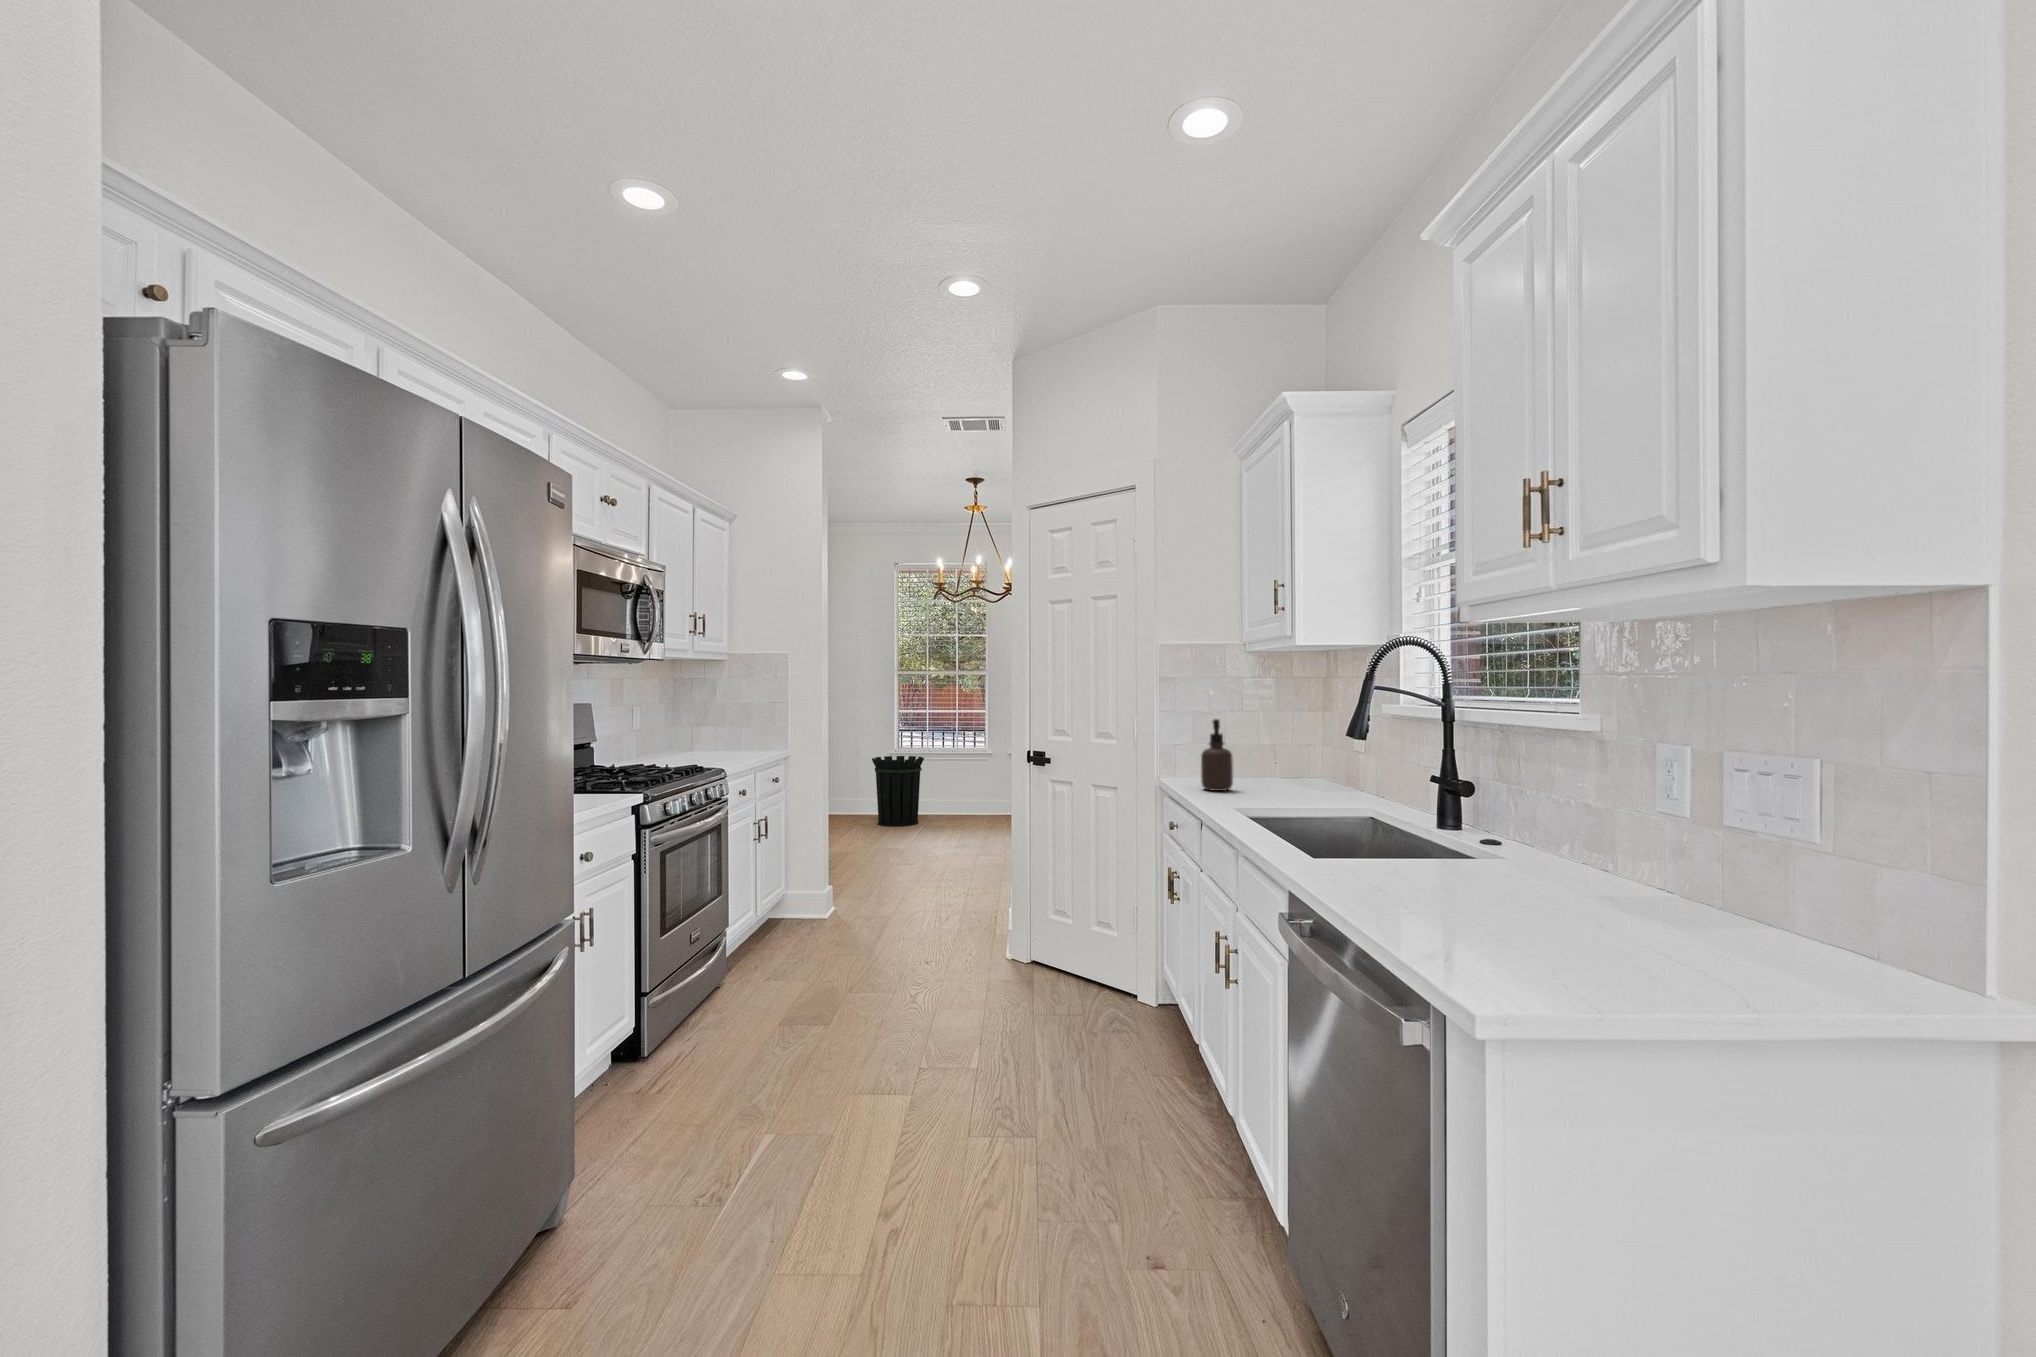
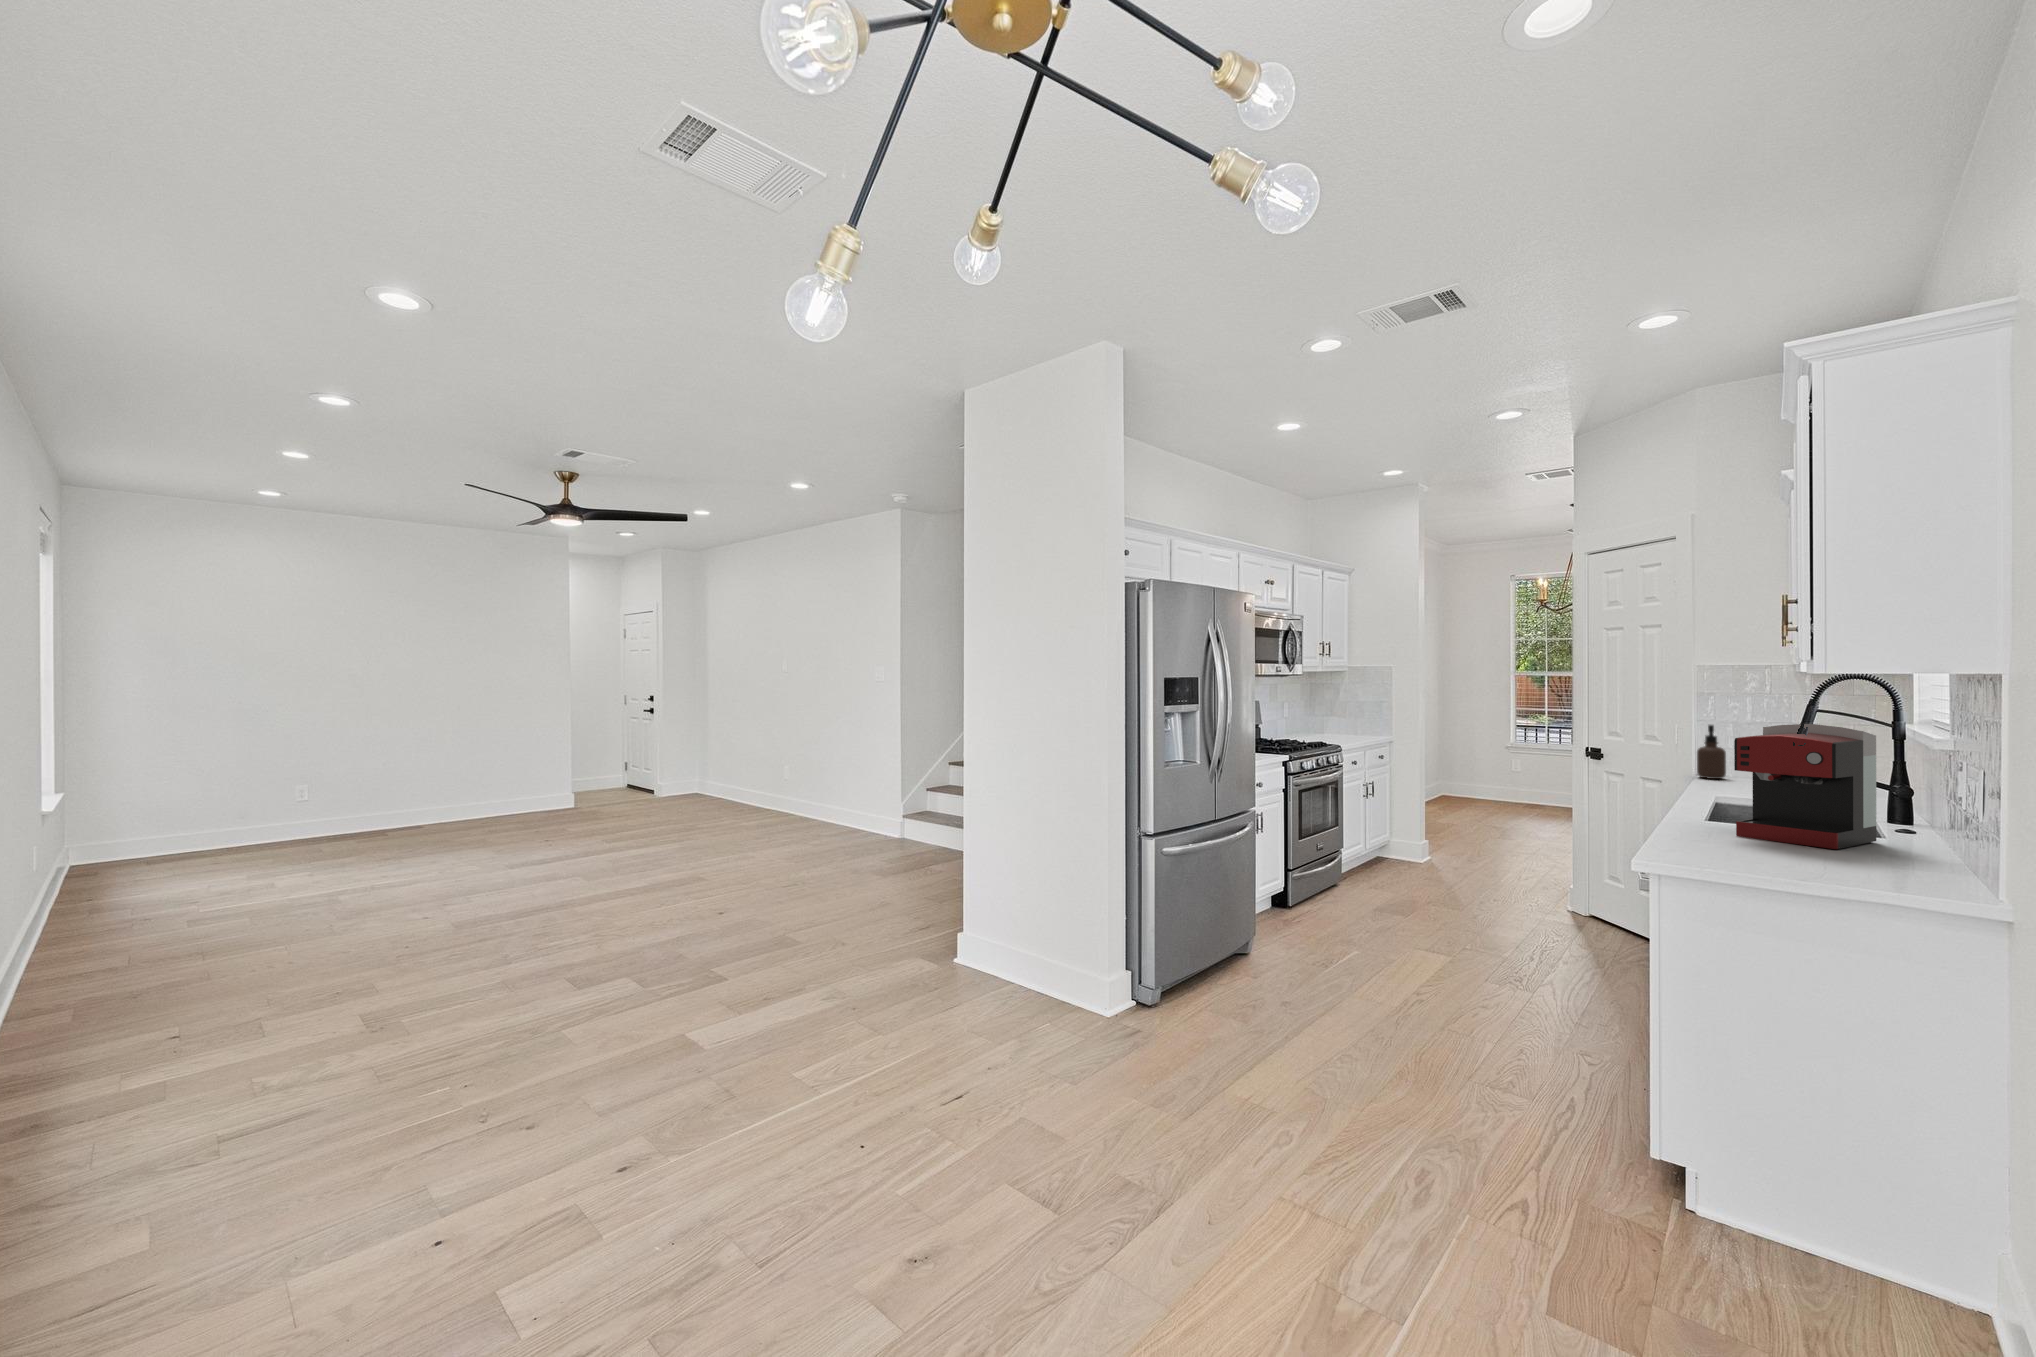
coffee maker: none [1499,706,1697,935] -> present [1734,724,1876,849]
waste bin: present [872,756,924,826] -> none [1485,748,1538,810]

